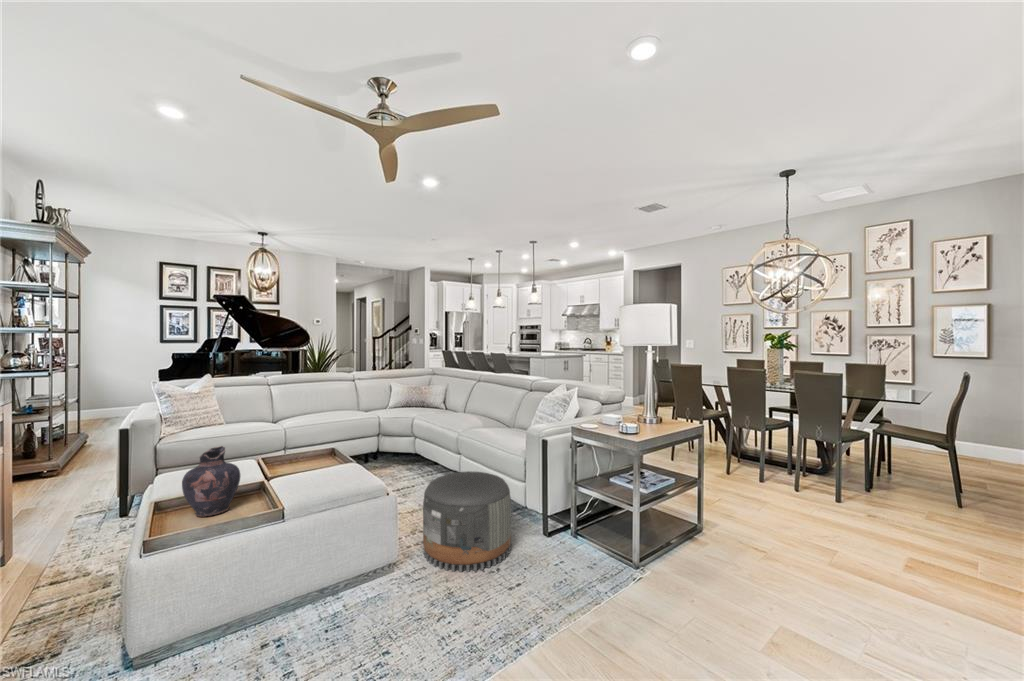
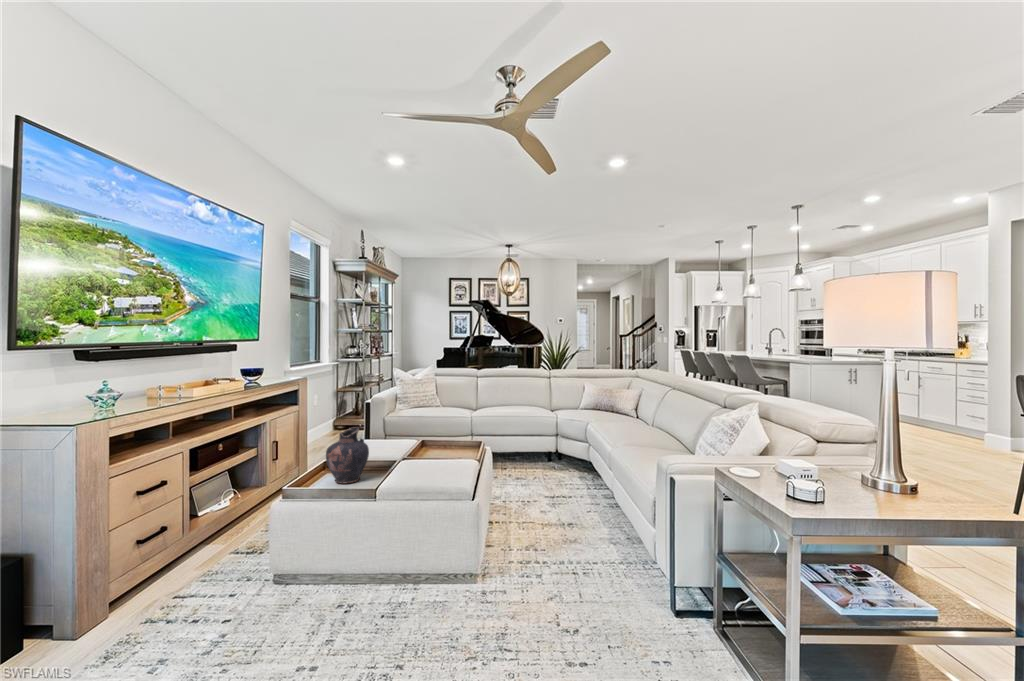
pouf: present [423,471,511,572] -> none [514,494,618,622]

